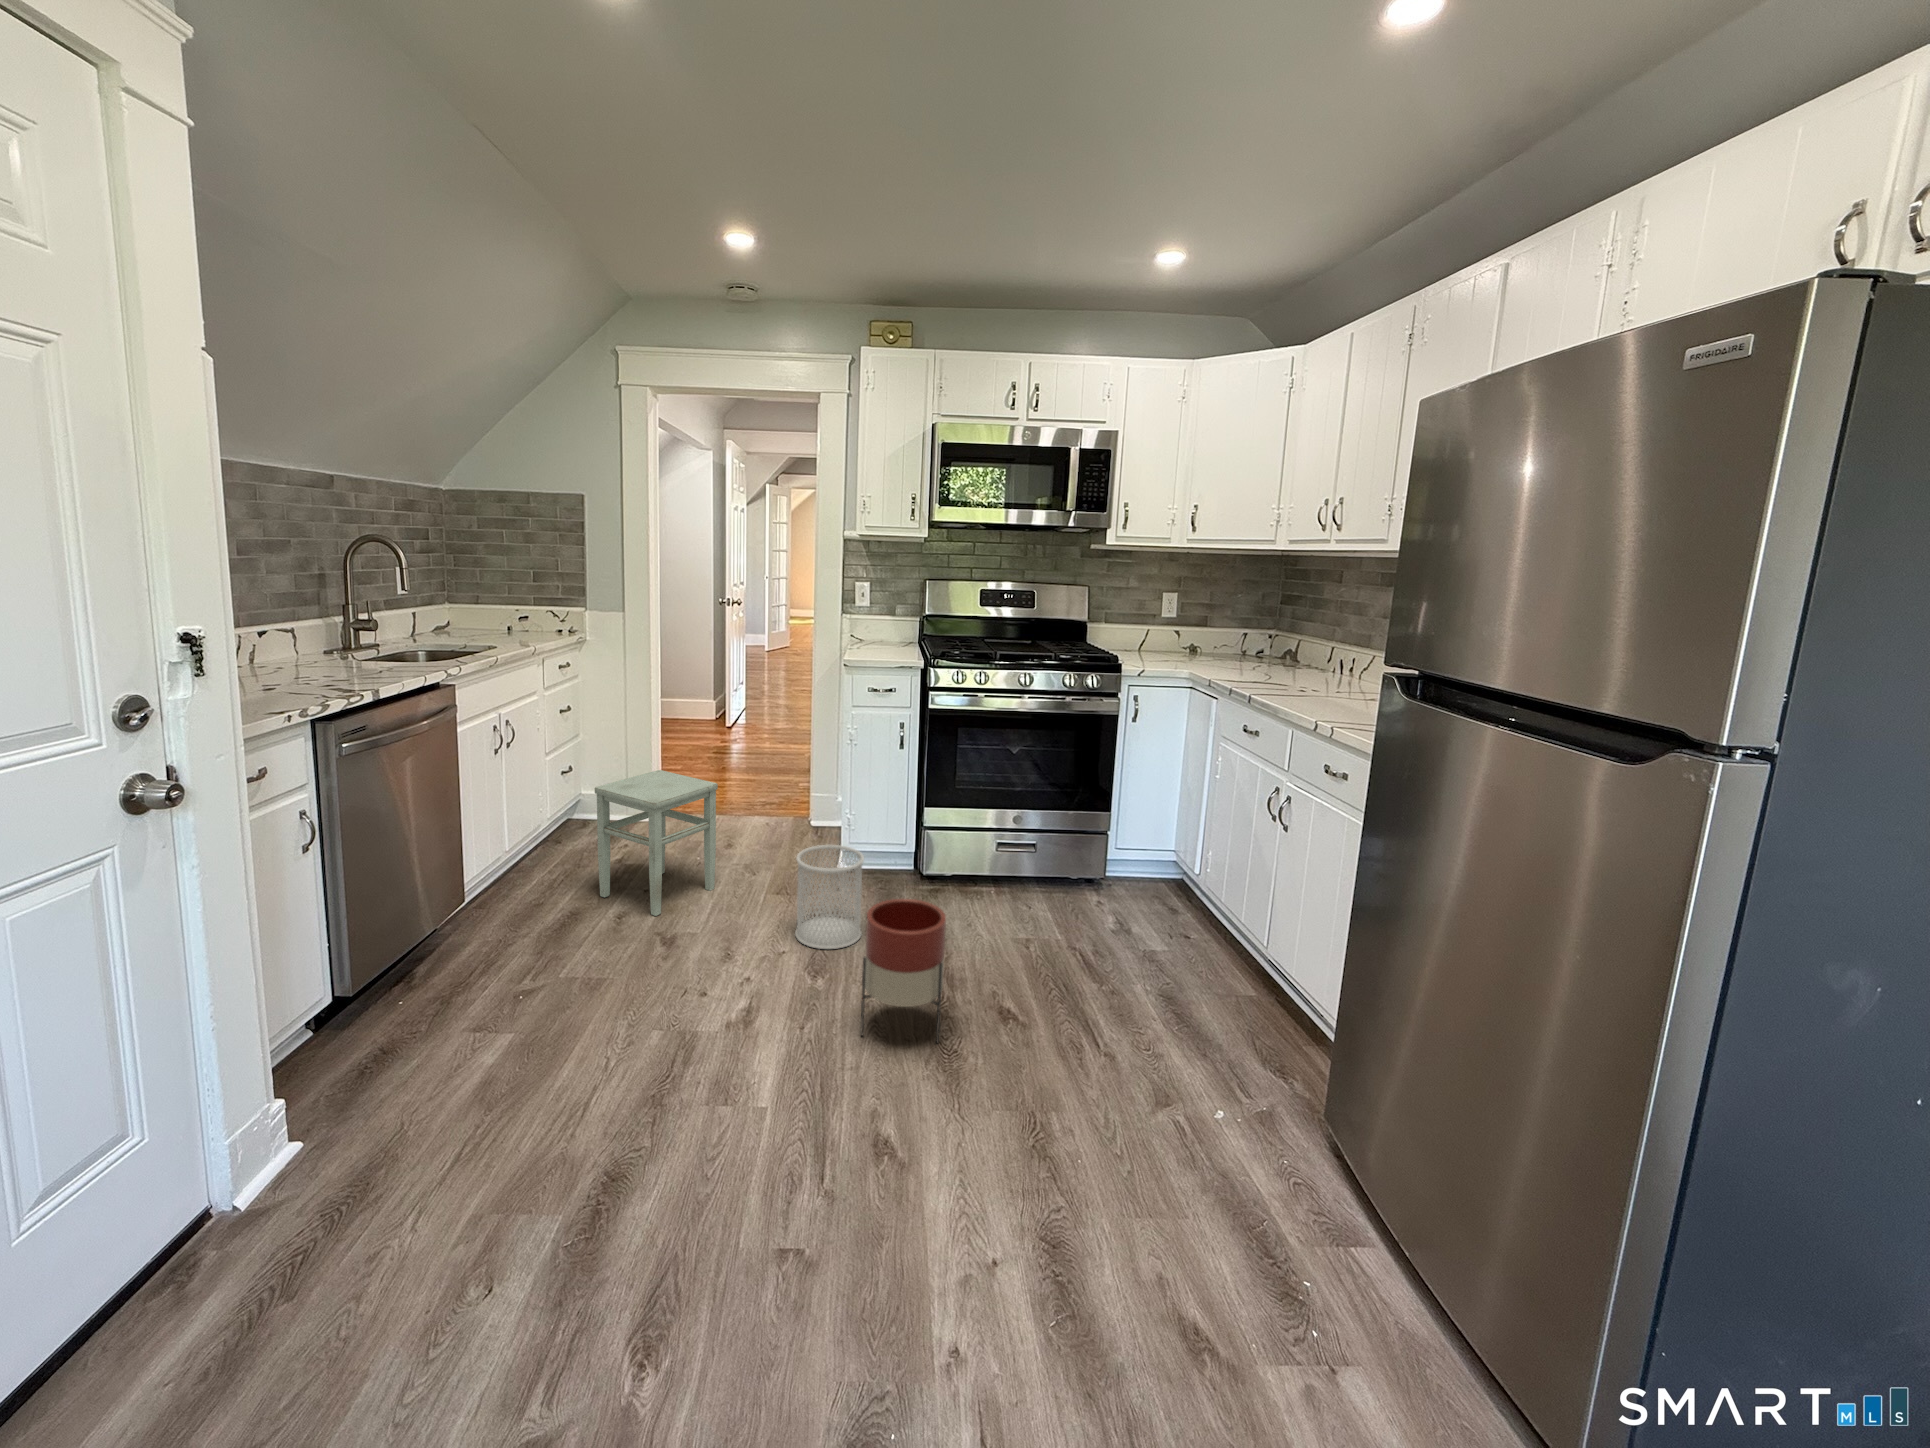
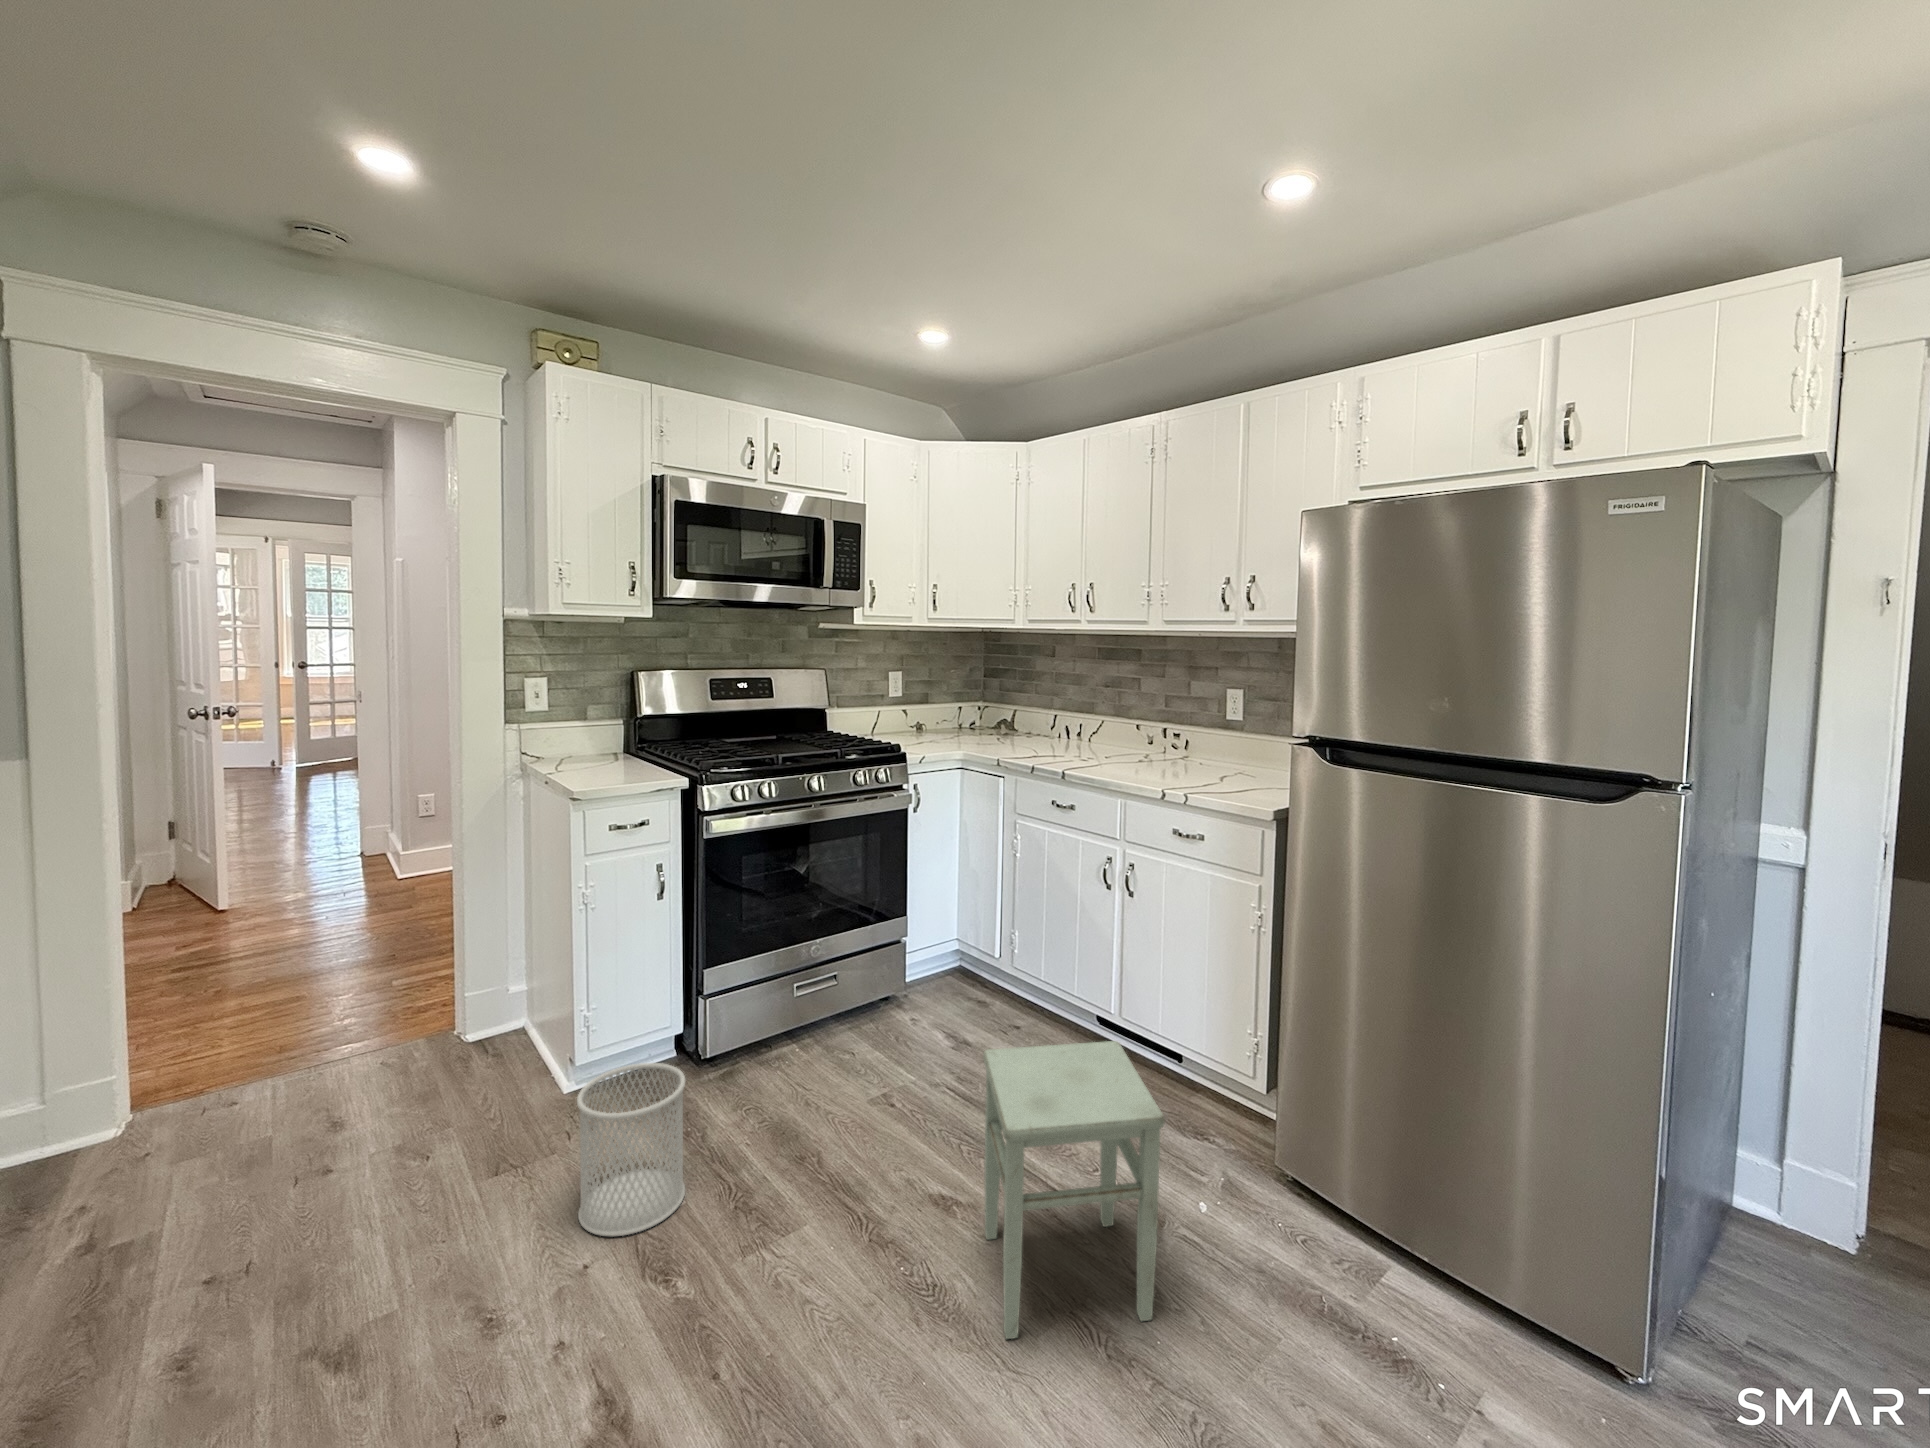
stool: present [595,770,718,916] -> present [983,1041,1165,1339]
planter: present [861,899,946,1043] -> none [791,1103,907,1331]

